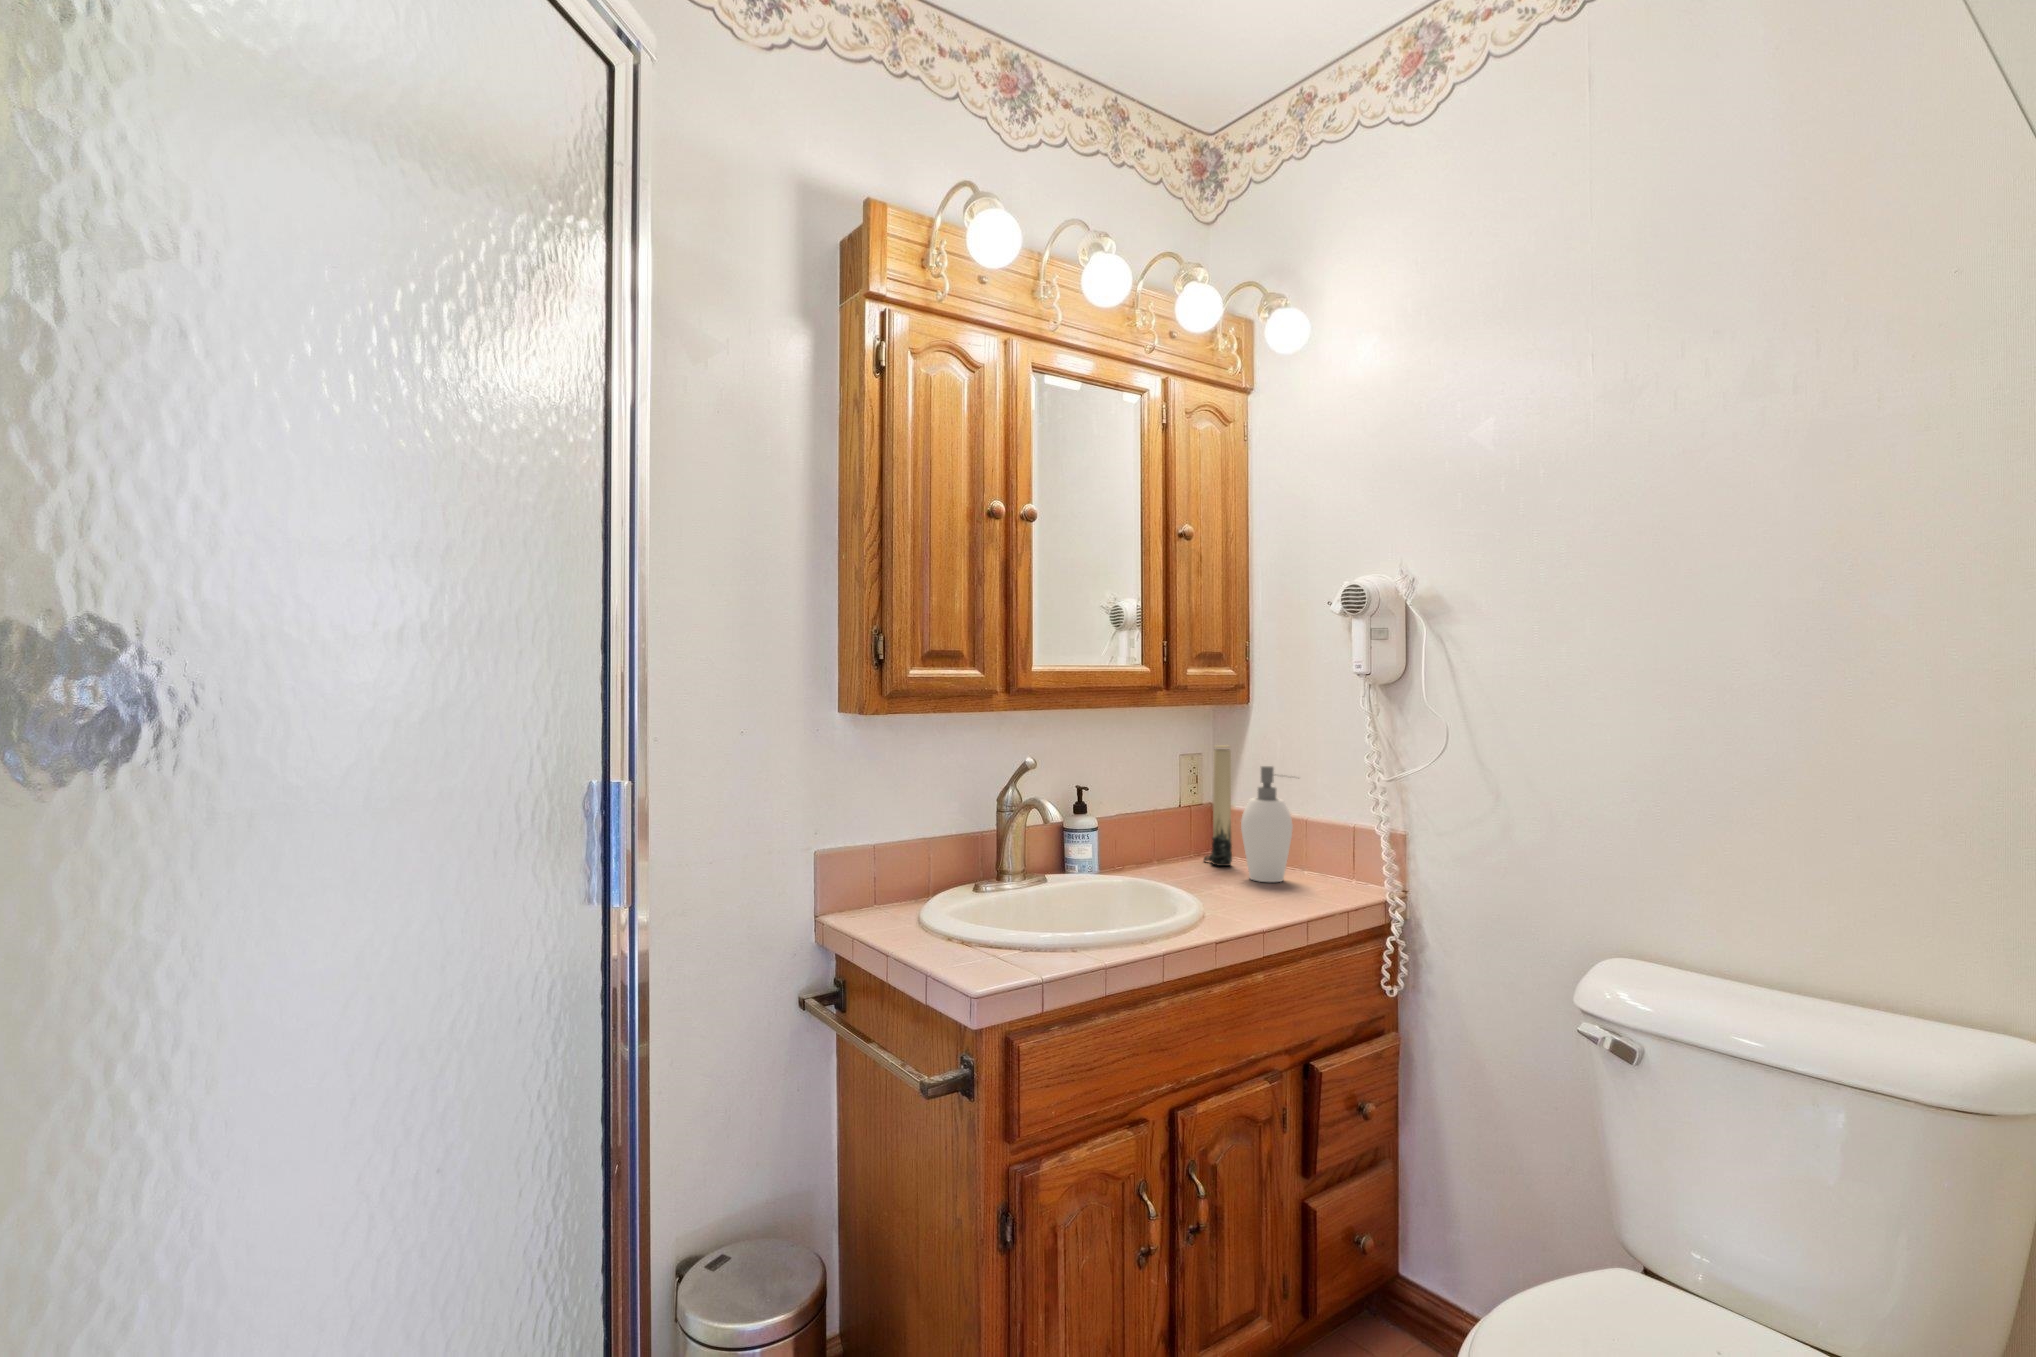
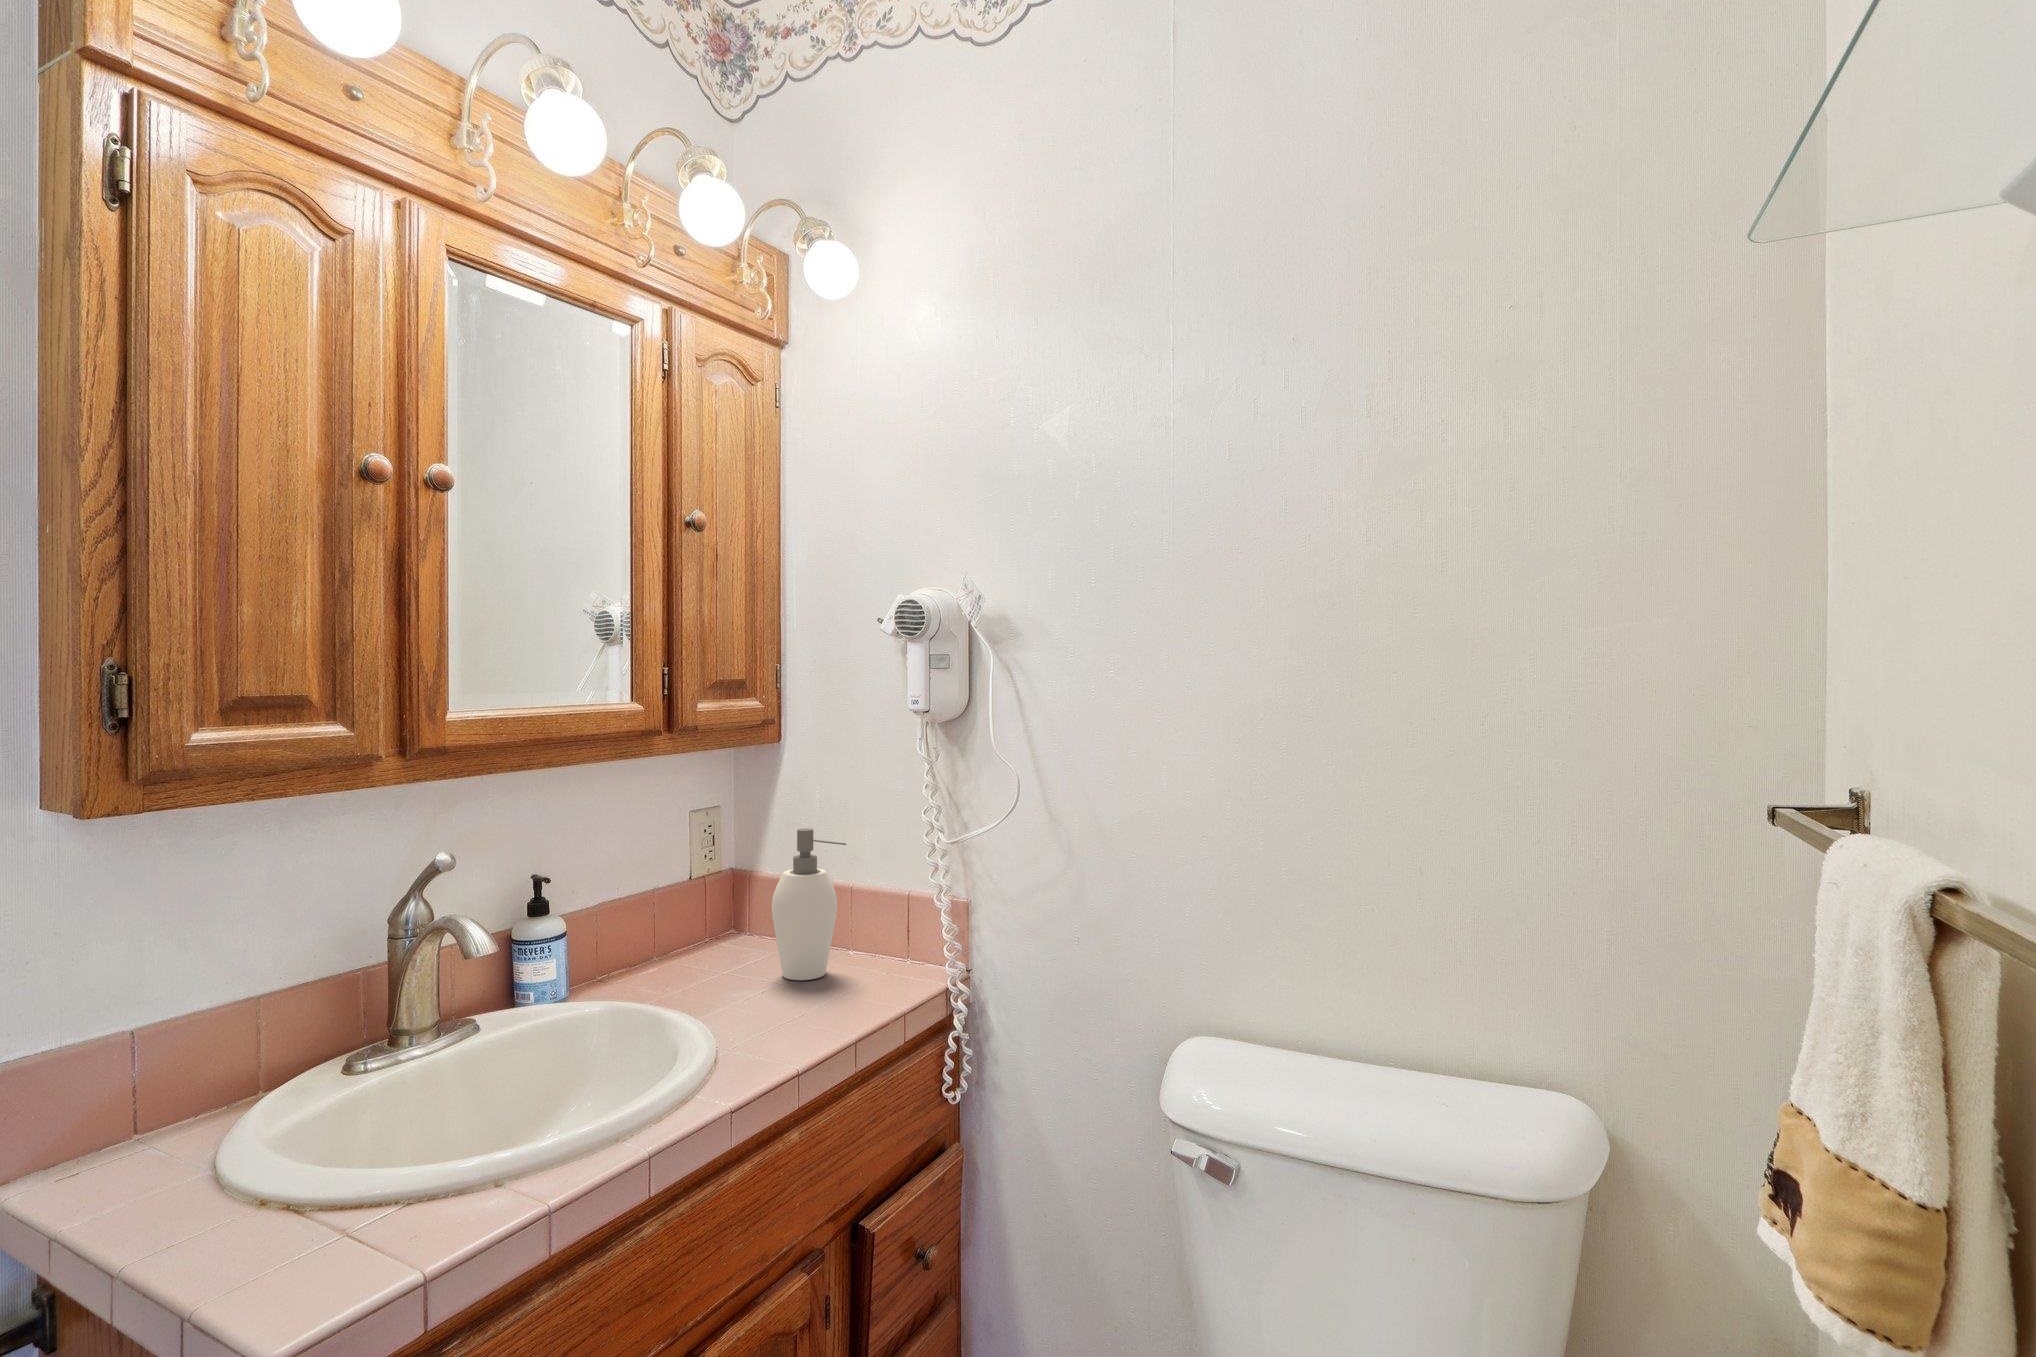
candle: present [1204,745,1232,866] -> none [724,800,761,958]

